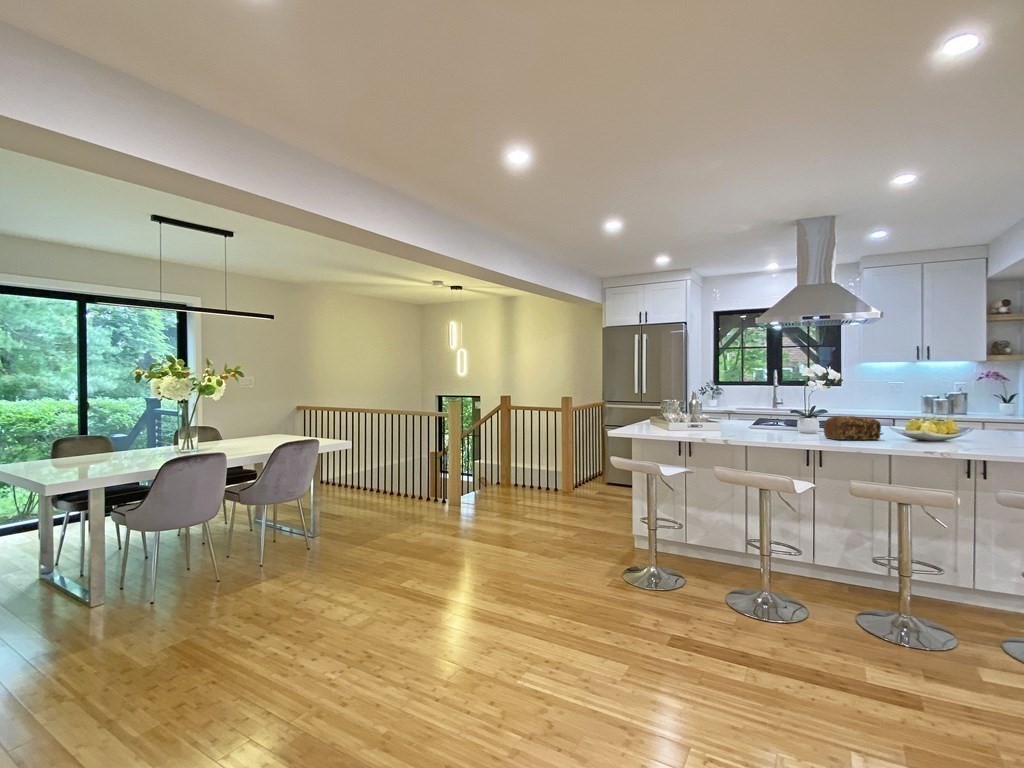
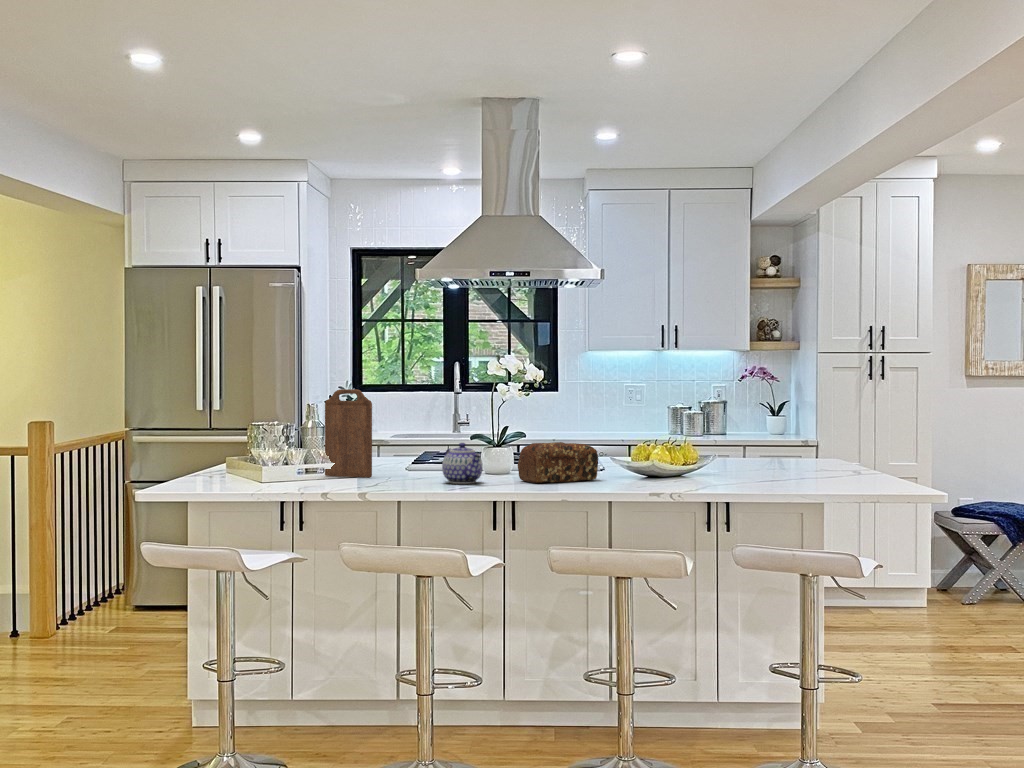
cutting board: none [704,384,731,431] -> present [325,389,372,478]
teapot: none [775,415,801,438] -> present [442,443,482,484]

